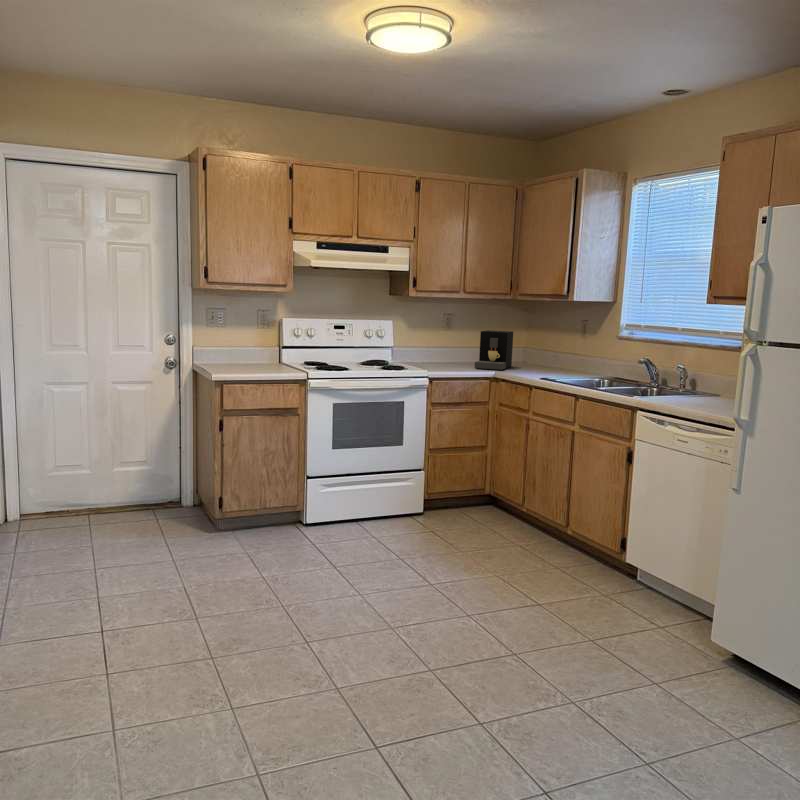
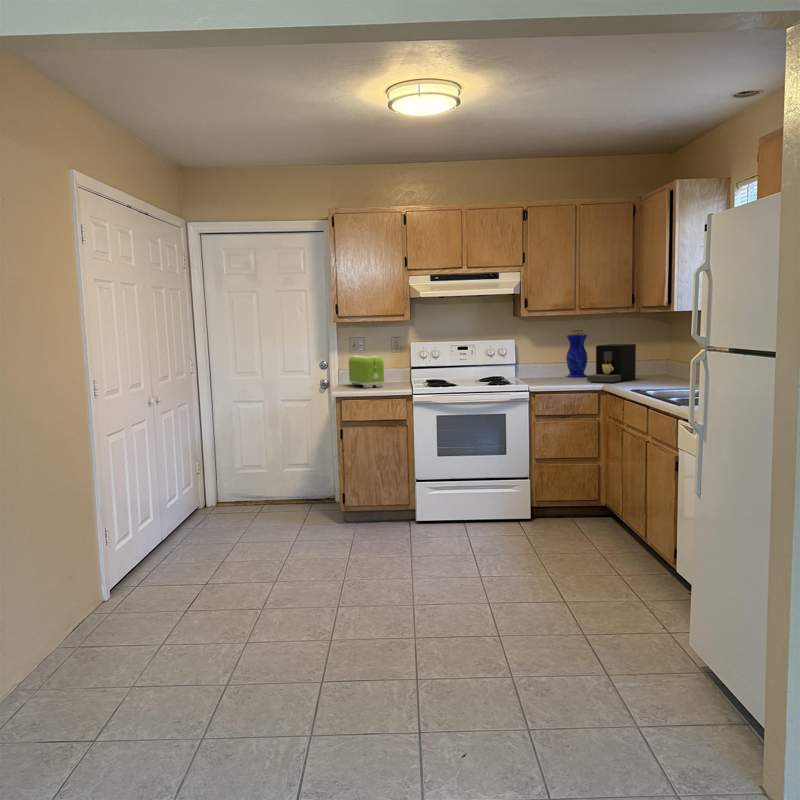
vase: none [438,318,461,363] -> present [566,335,588,377]
toaster: none [215,330,265,369] -> present [349,355,384,388]

